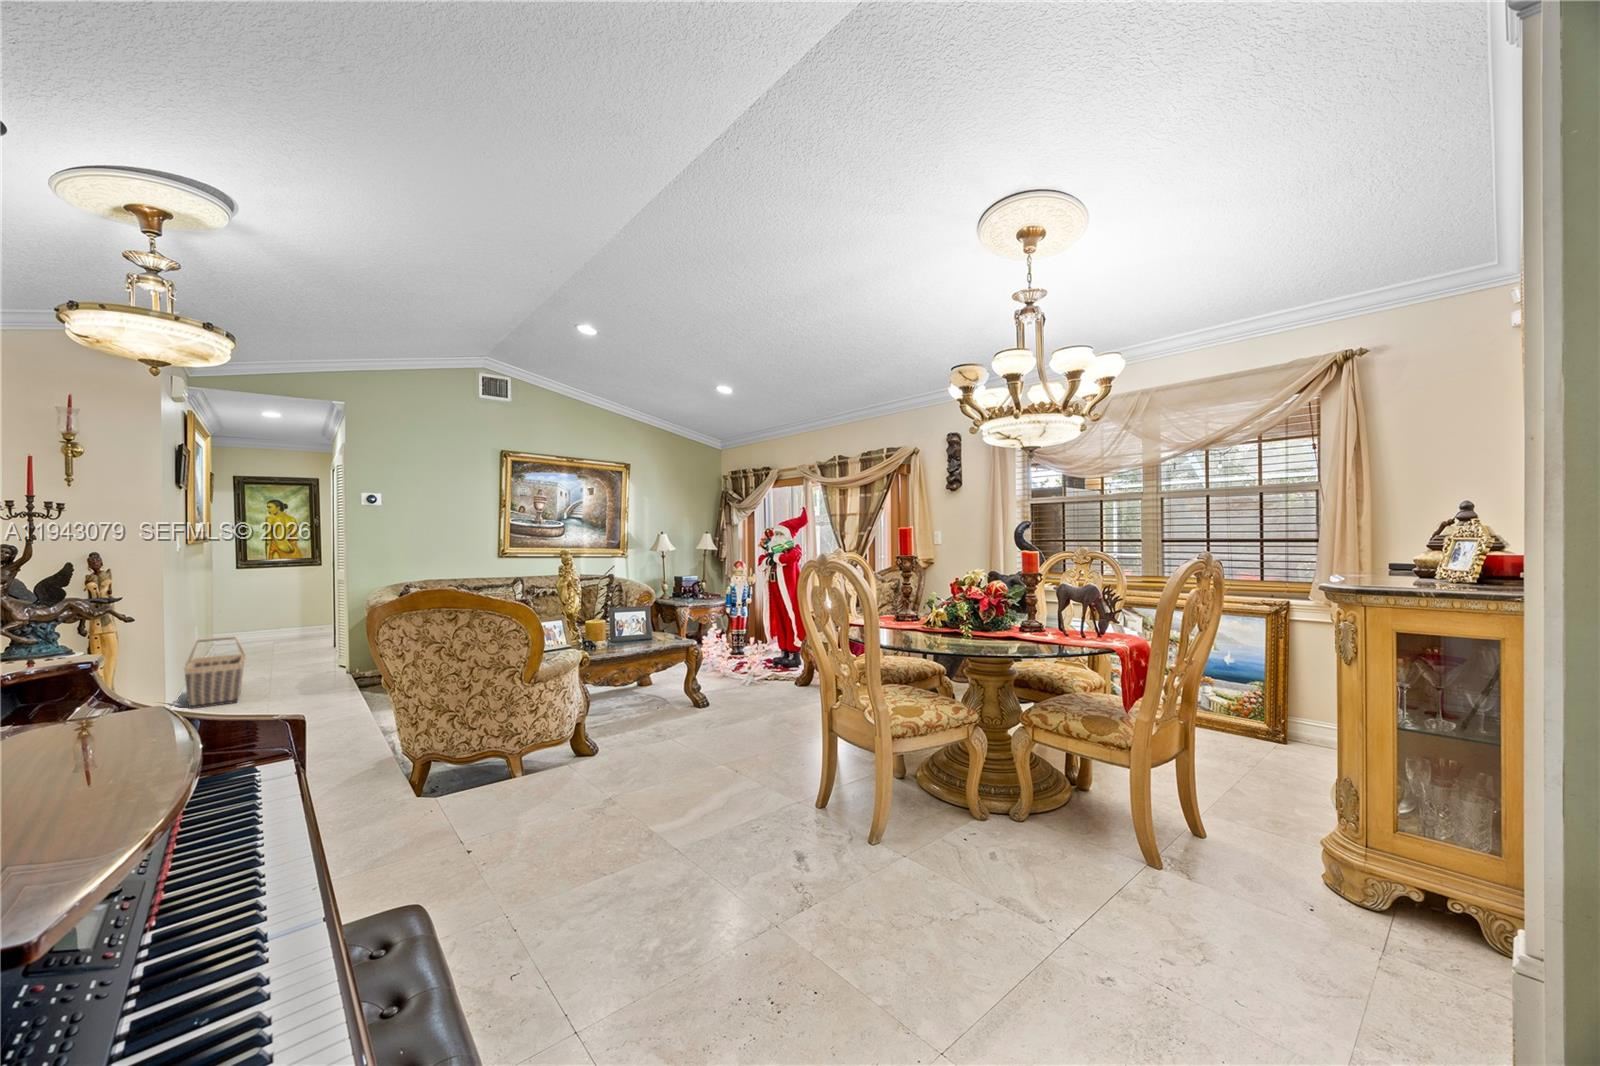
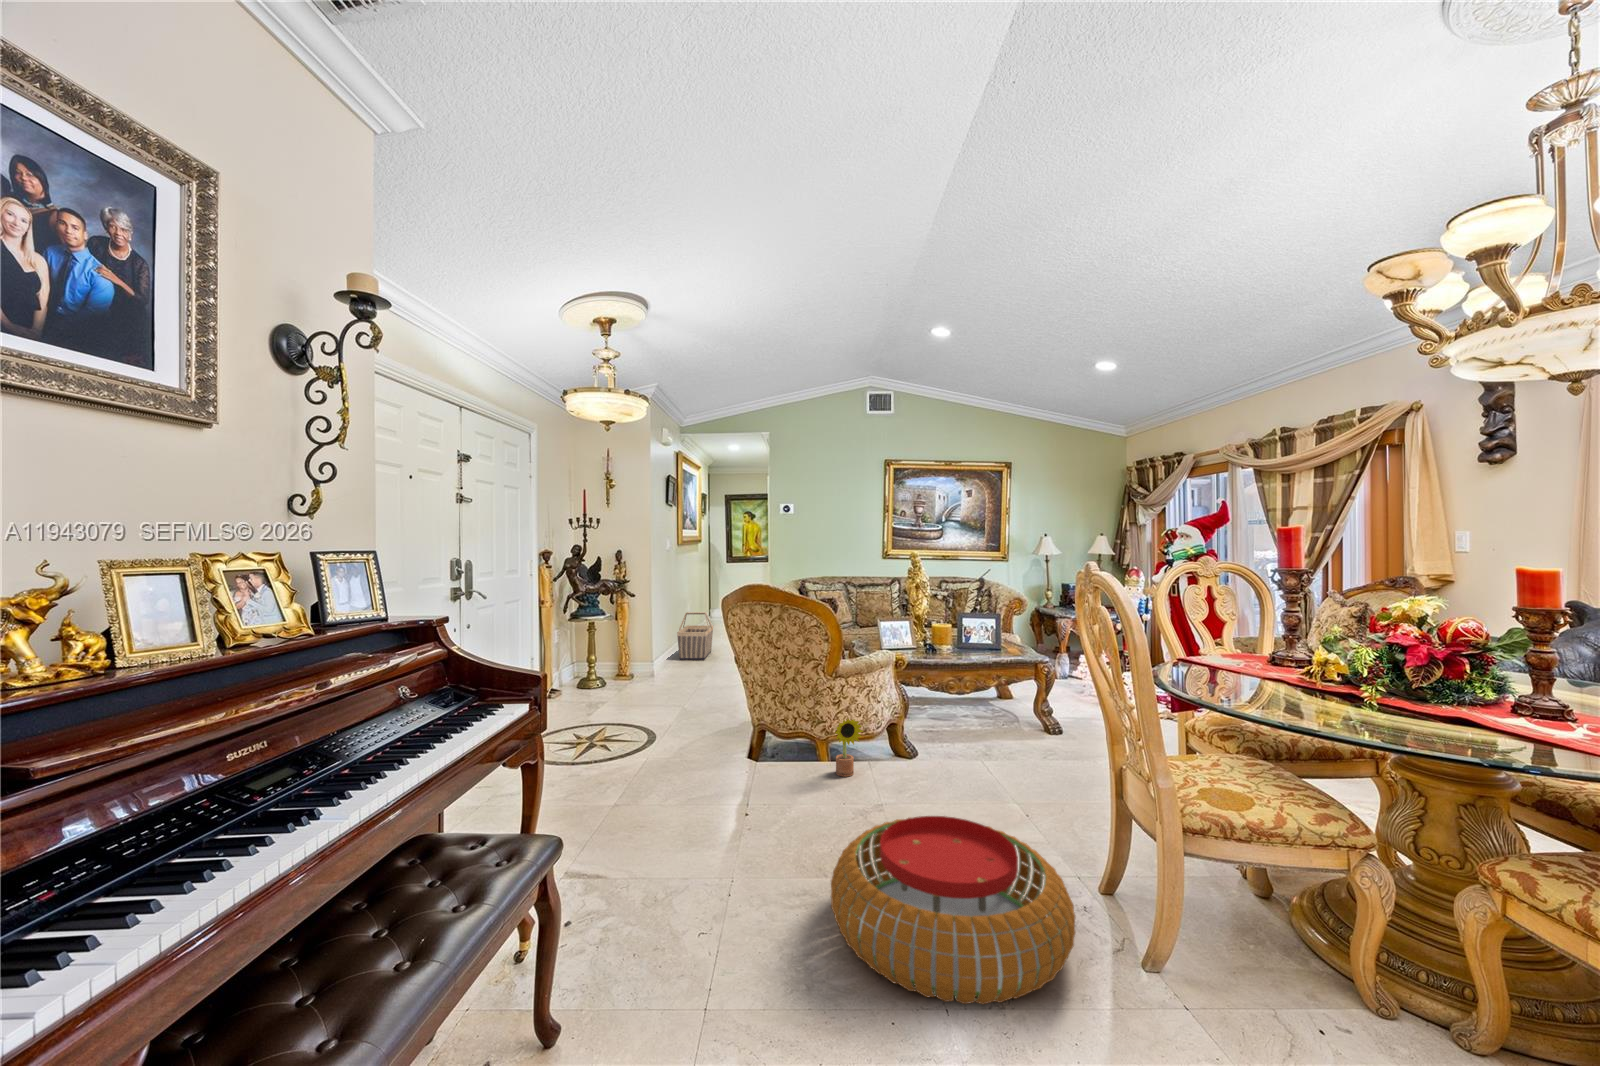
decorative plant: none [533,723,568,788] -> present [835,718,863,777]
pouf: none [624,781,836,939] -> present [831,816,1076,1004]

